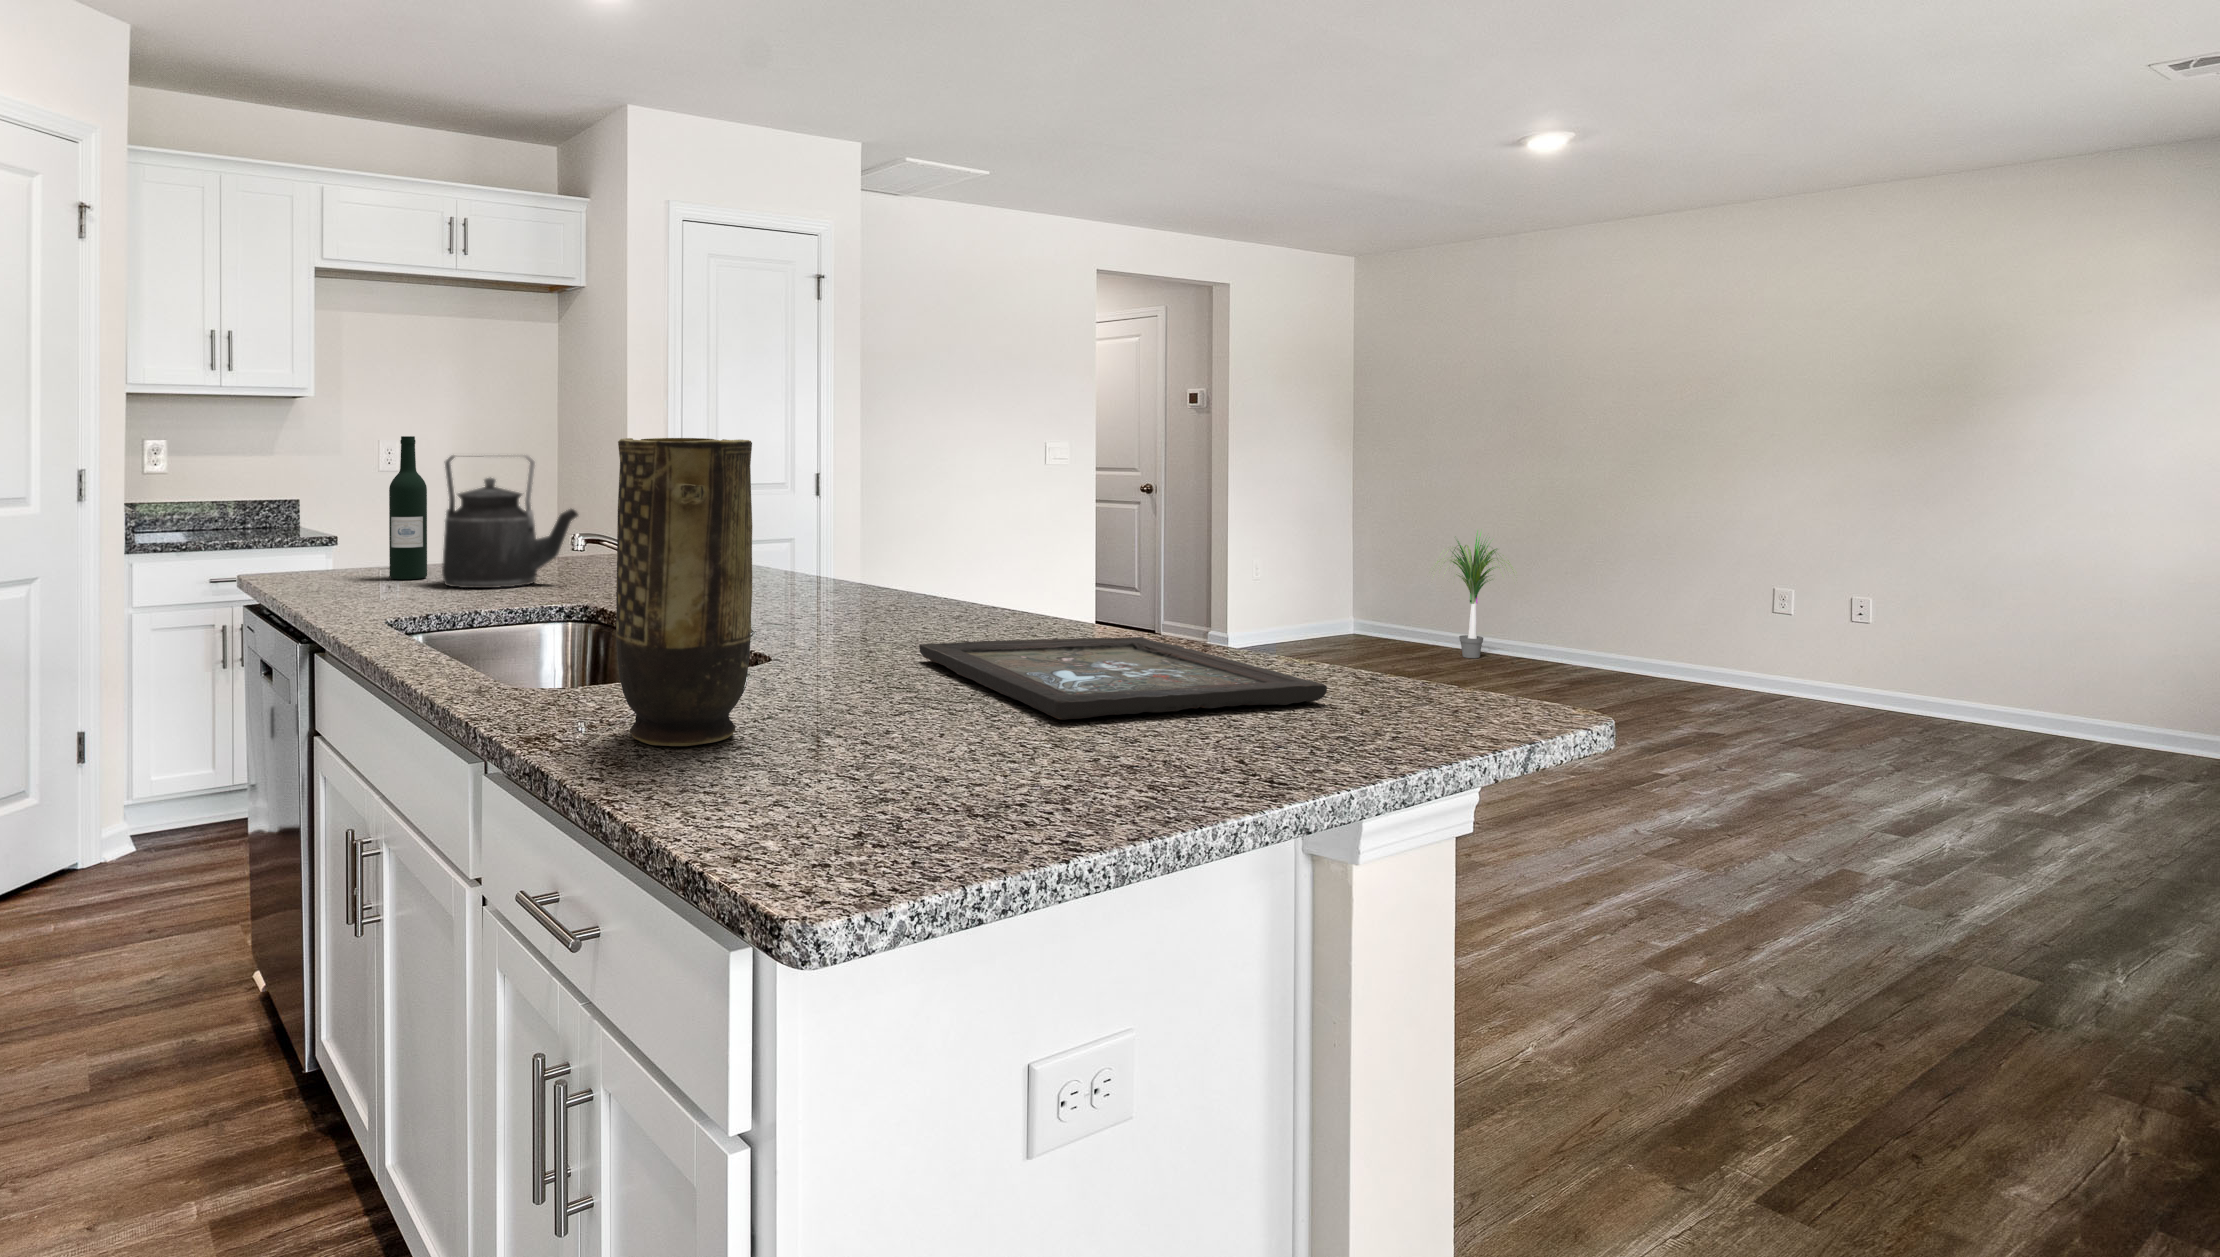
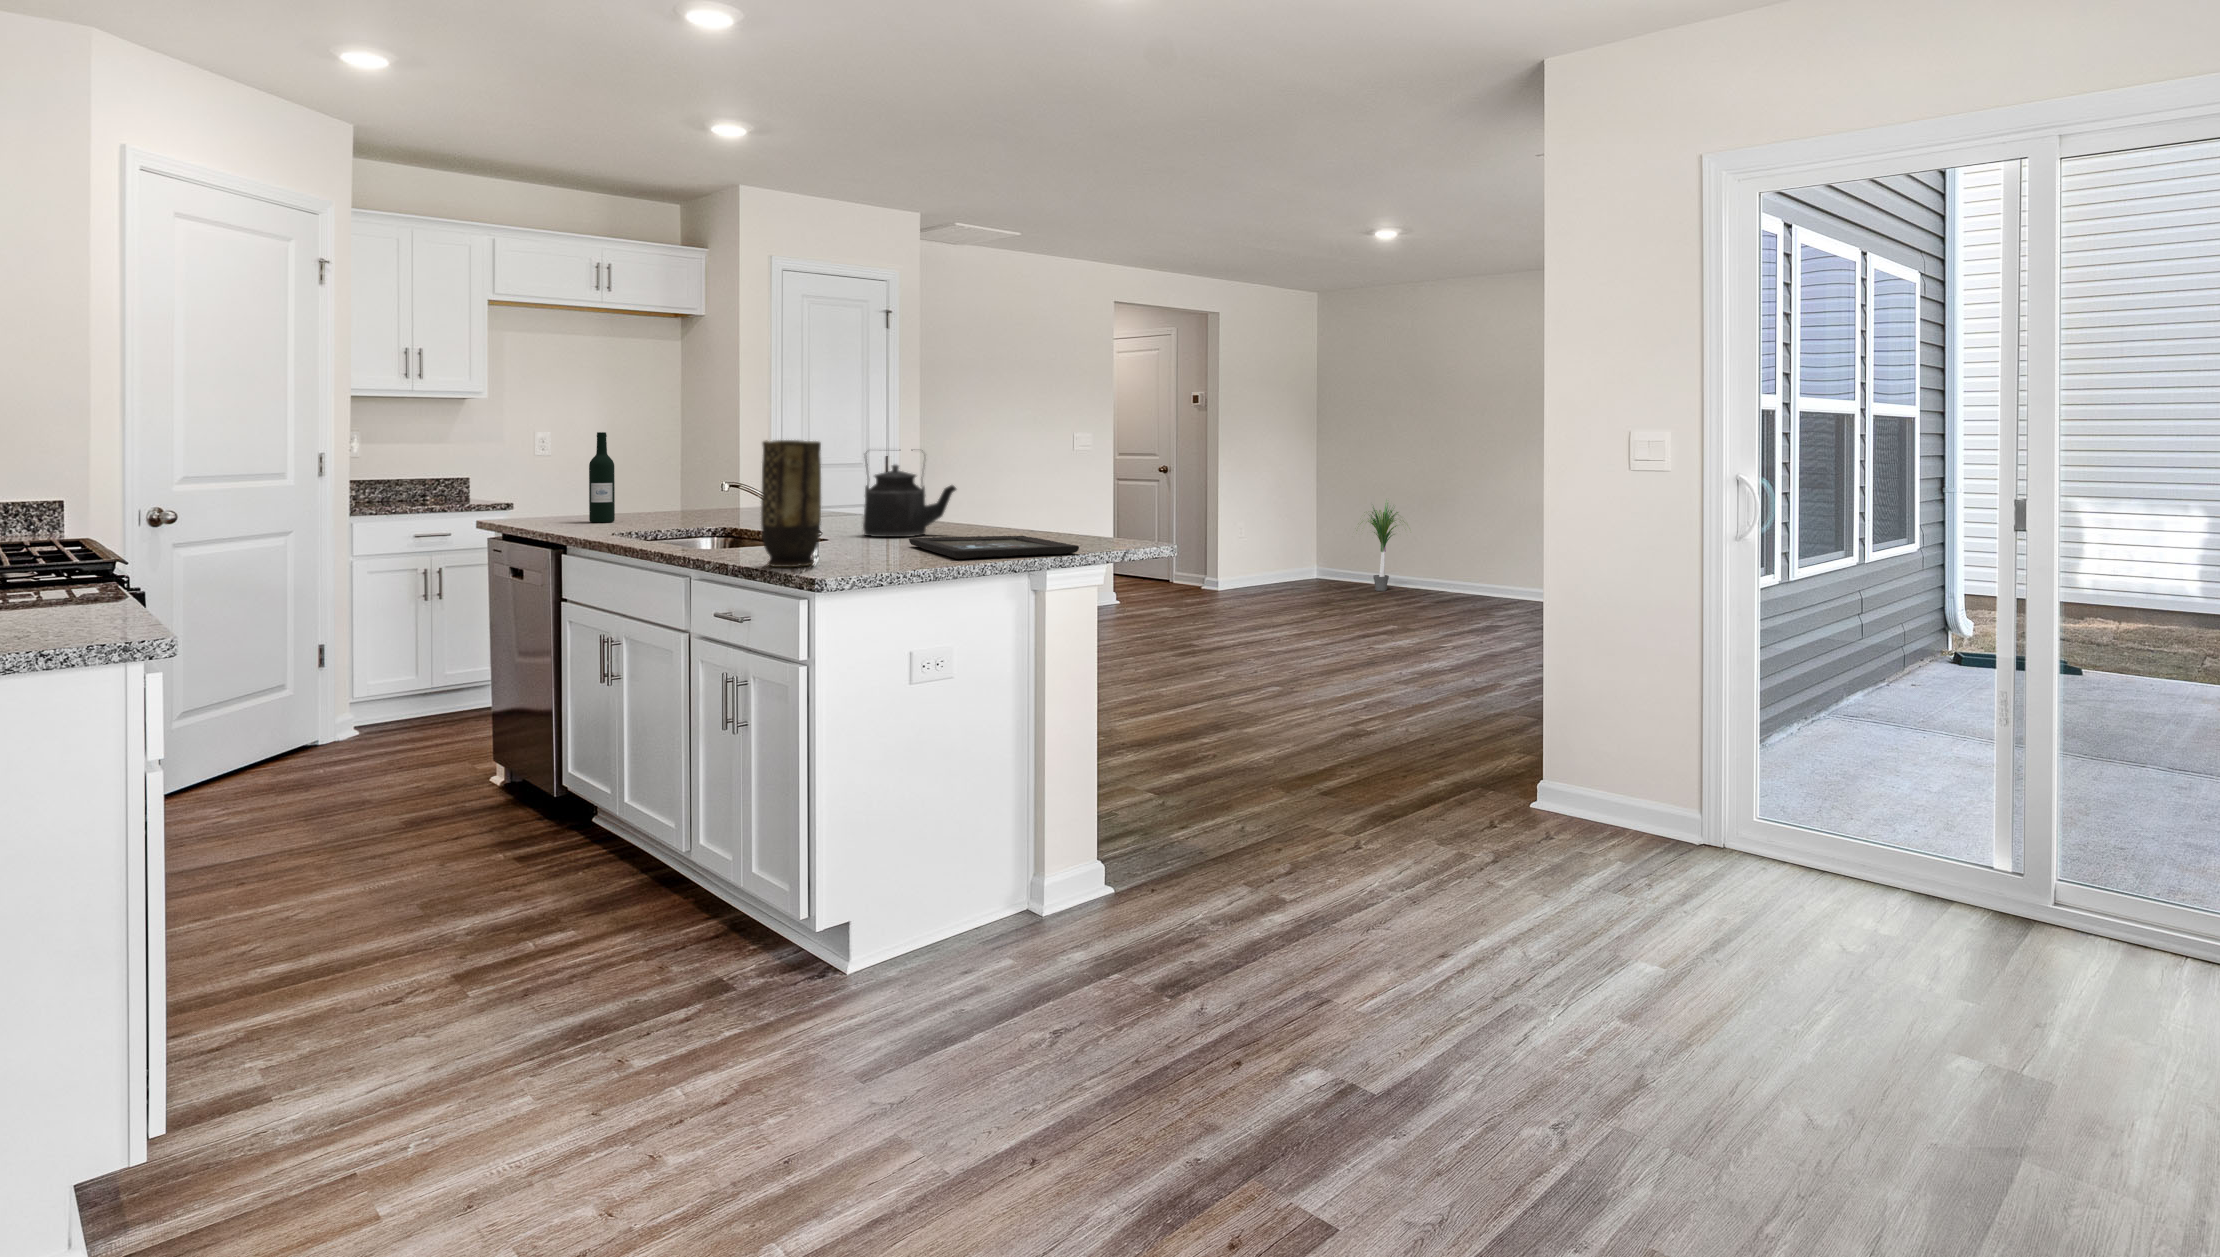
kettle: present [442,455,578,588] -> present [863,450,956,537]

